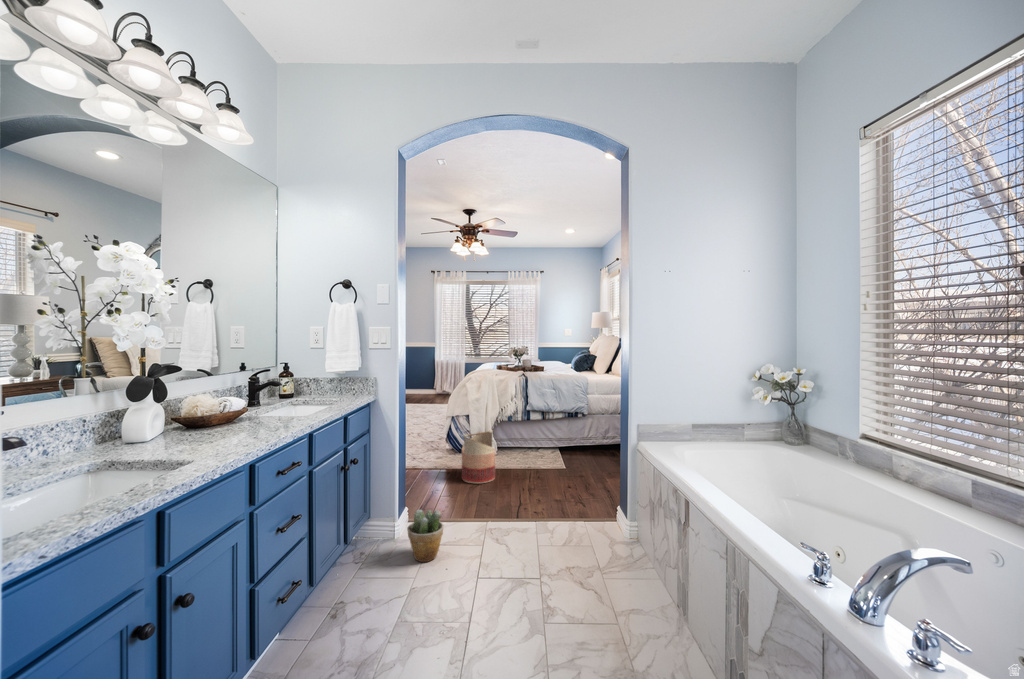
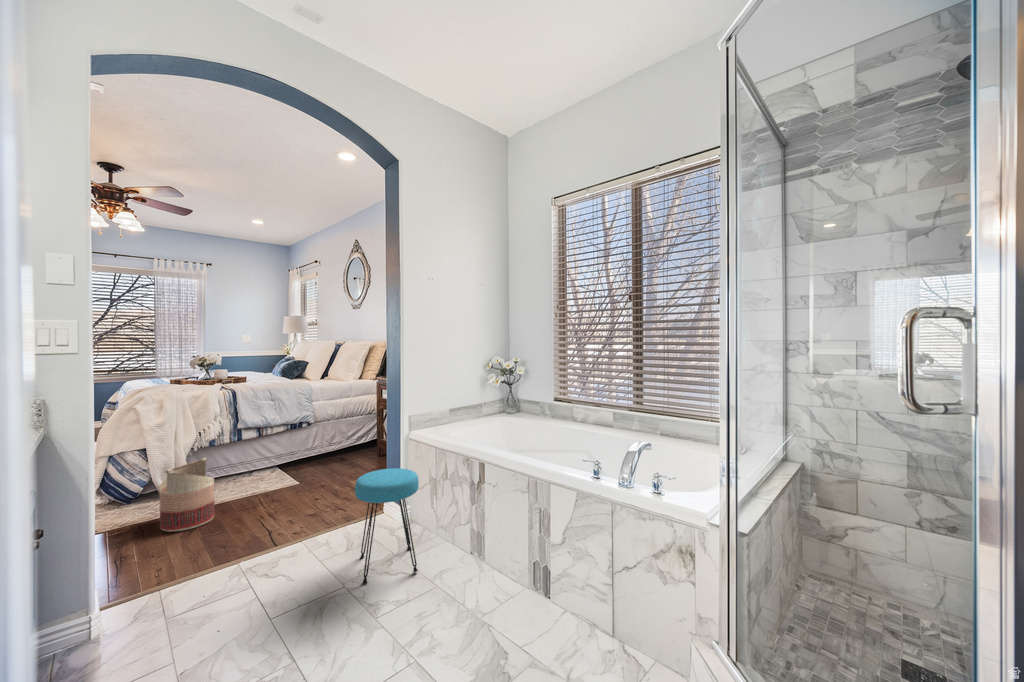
stool: none [559,475,623,593] -> present [355,468,419,583]
potted plant: present [407,510,443,562] -> none [135,564,198,645]

